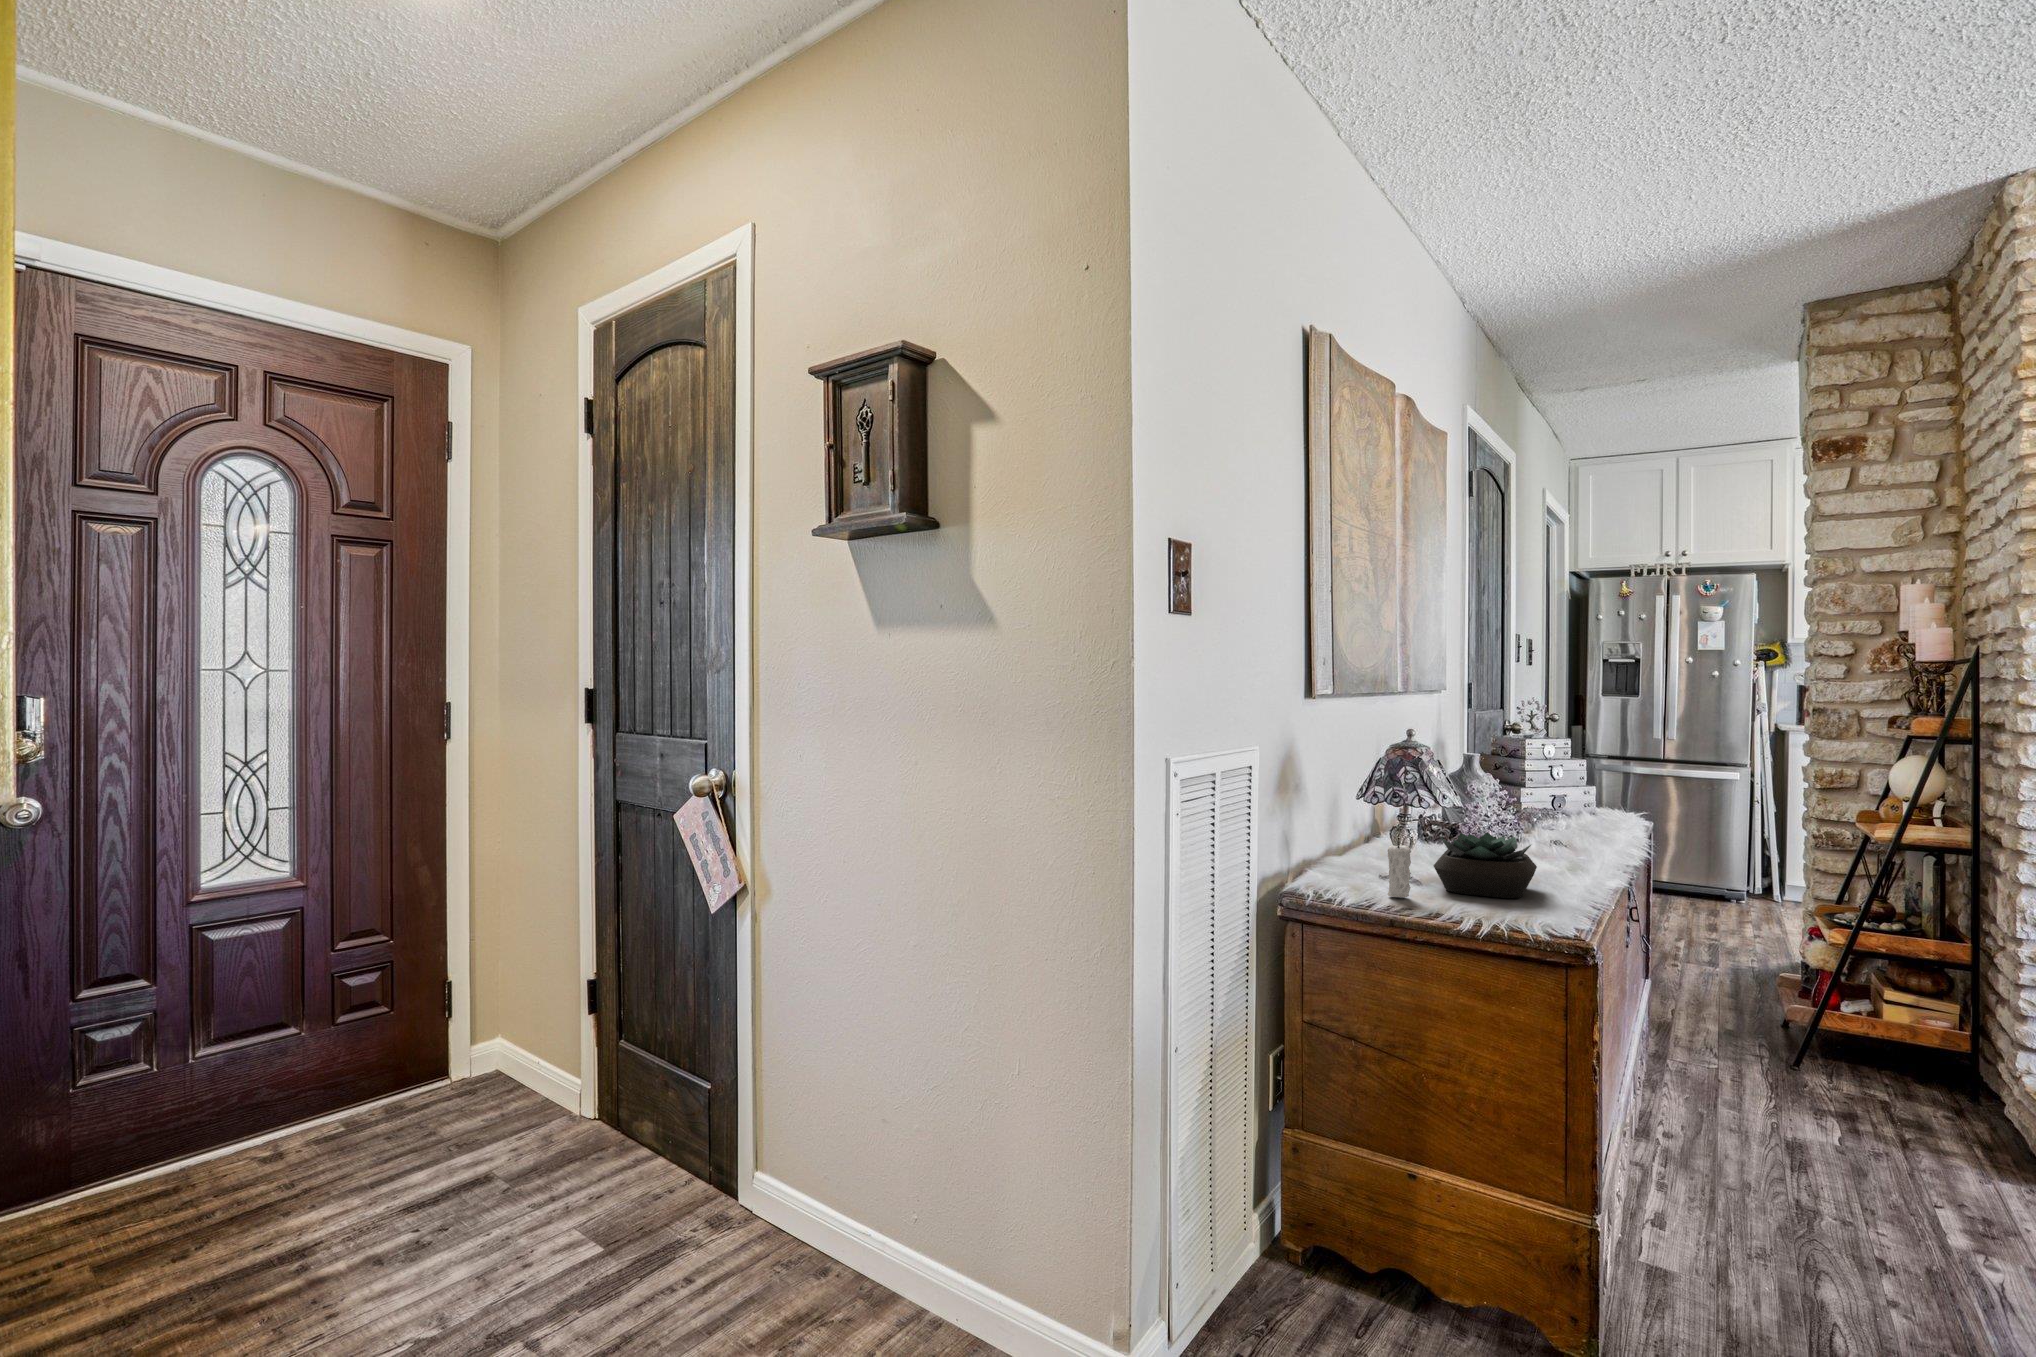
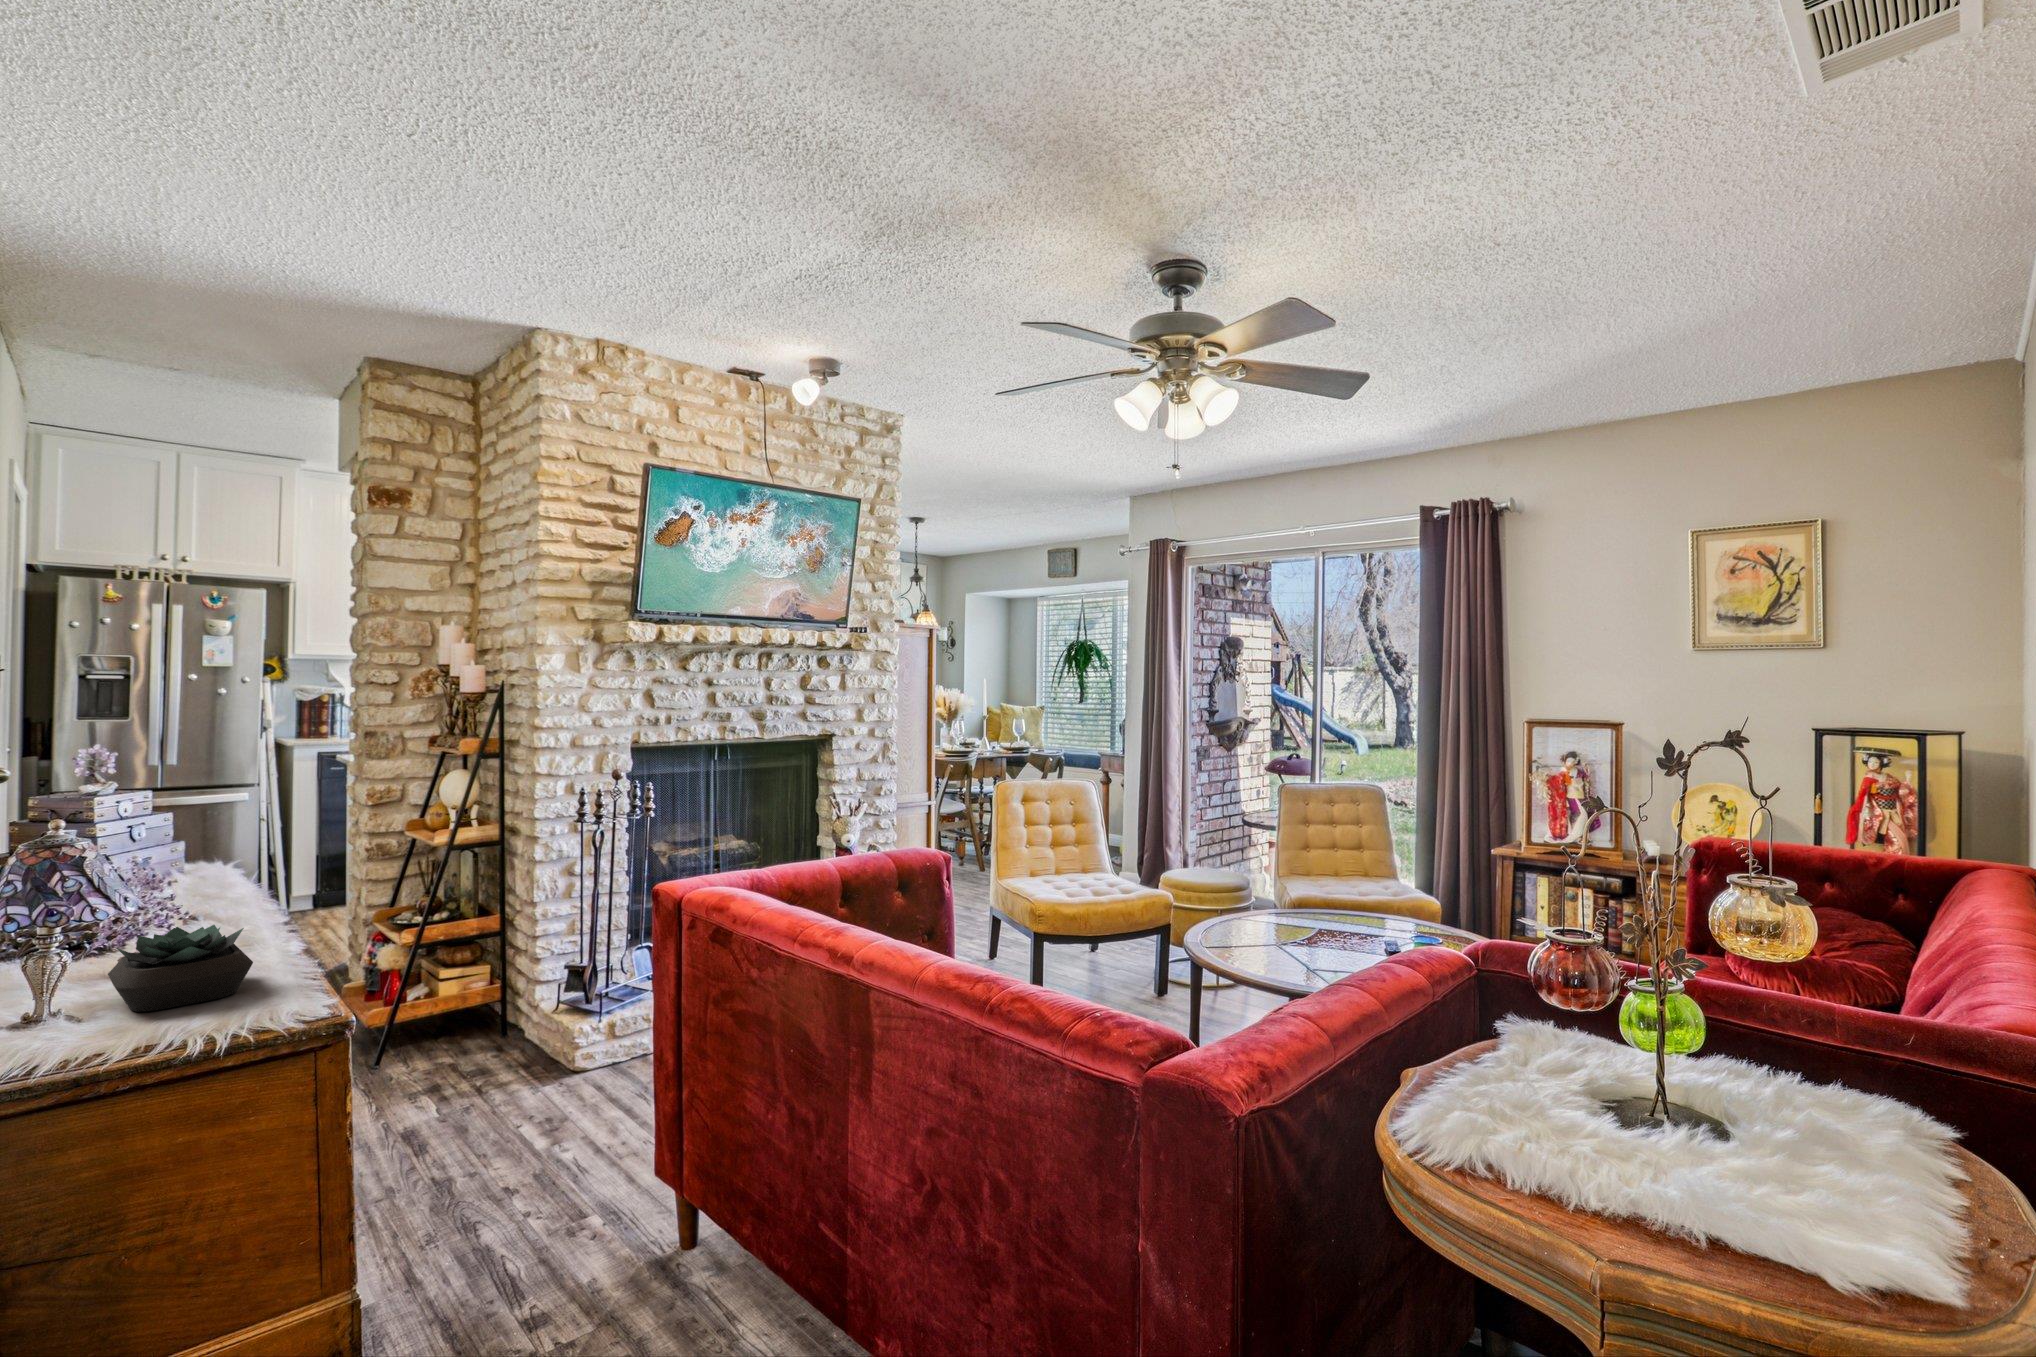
candle: present [1387,839,1411,897] -> none [60,962,99,1045]

